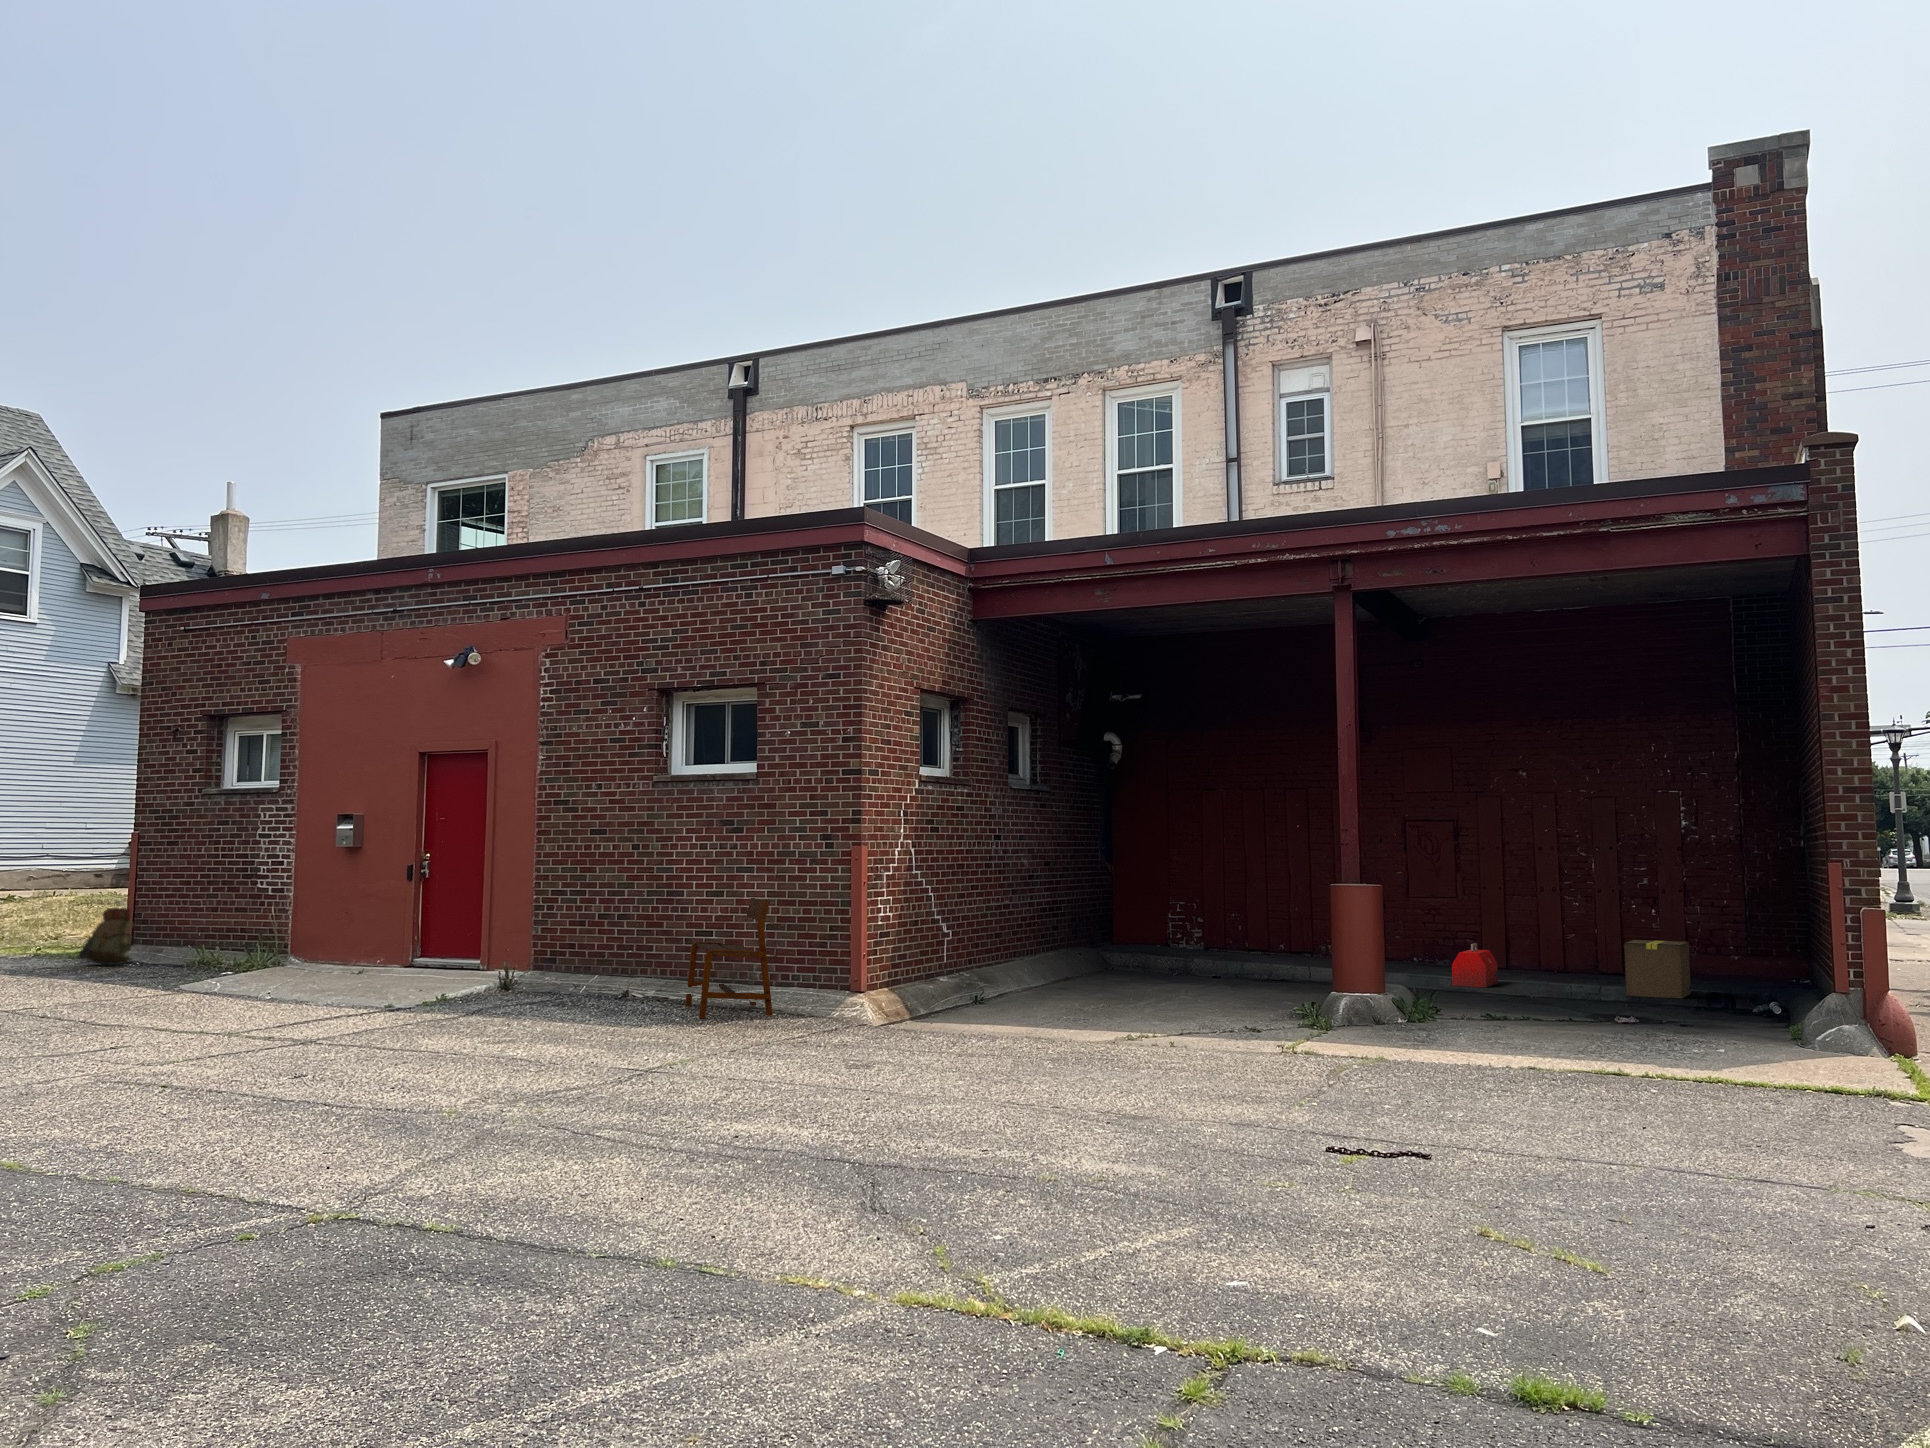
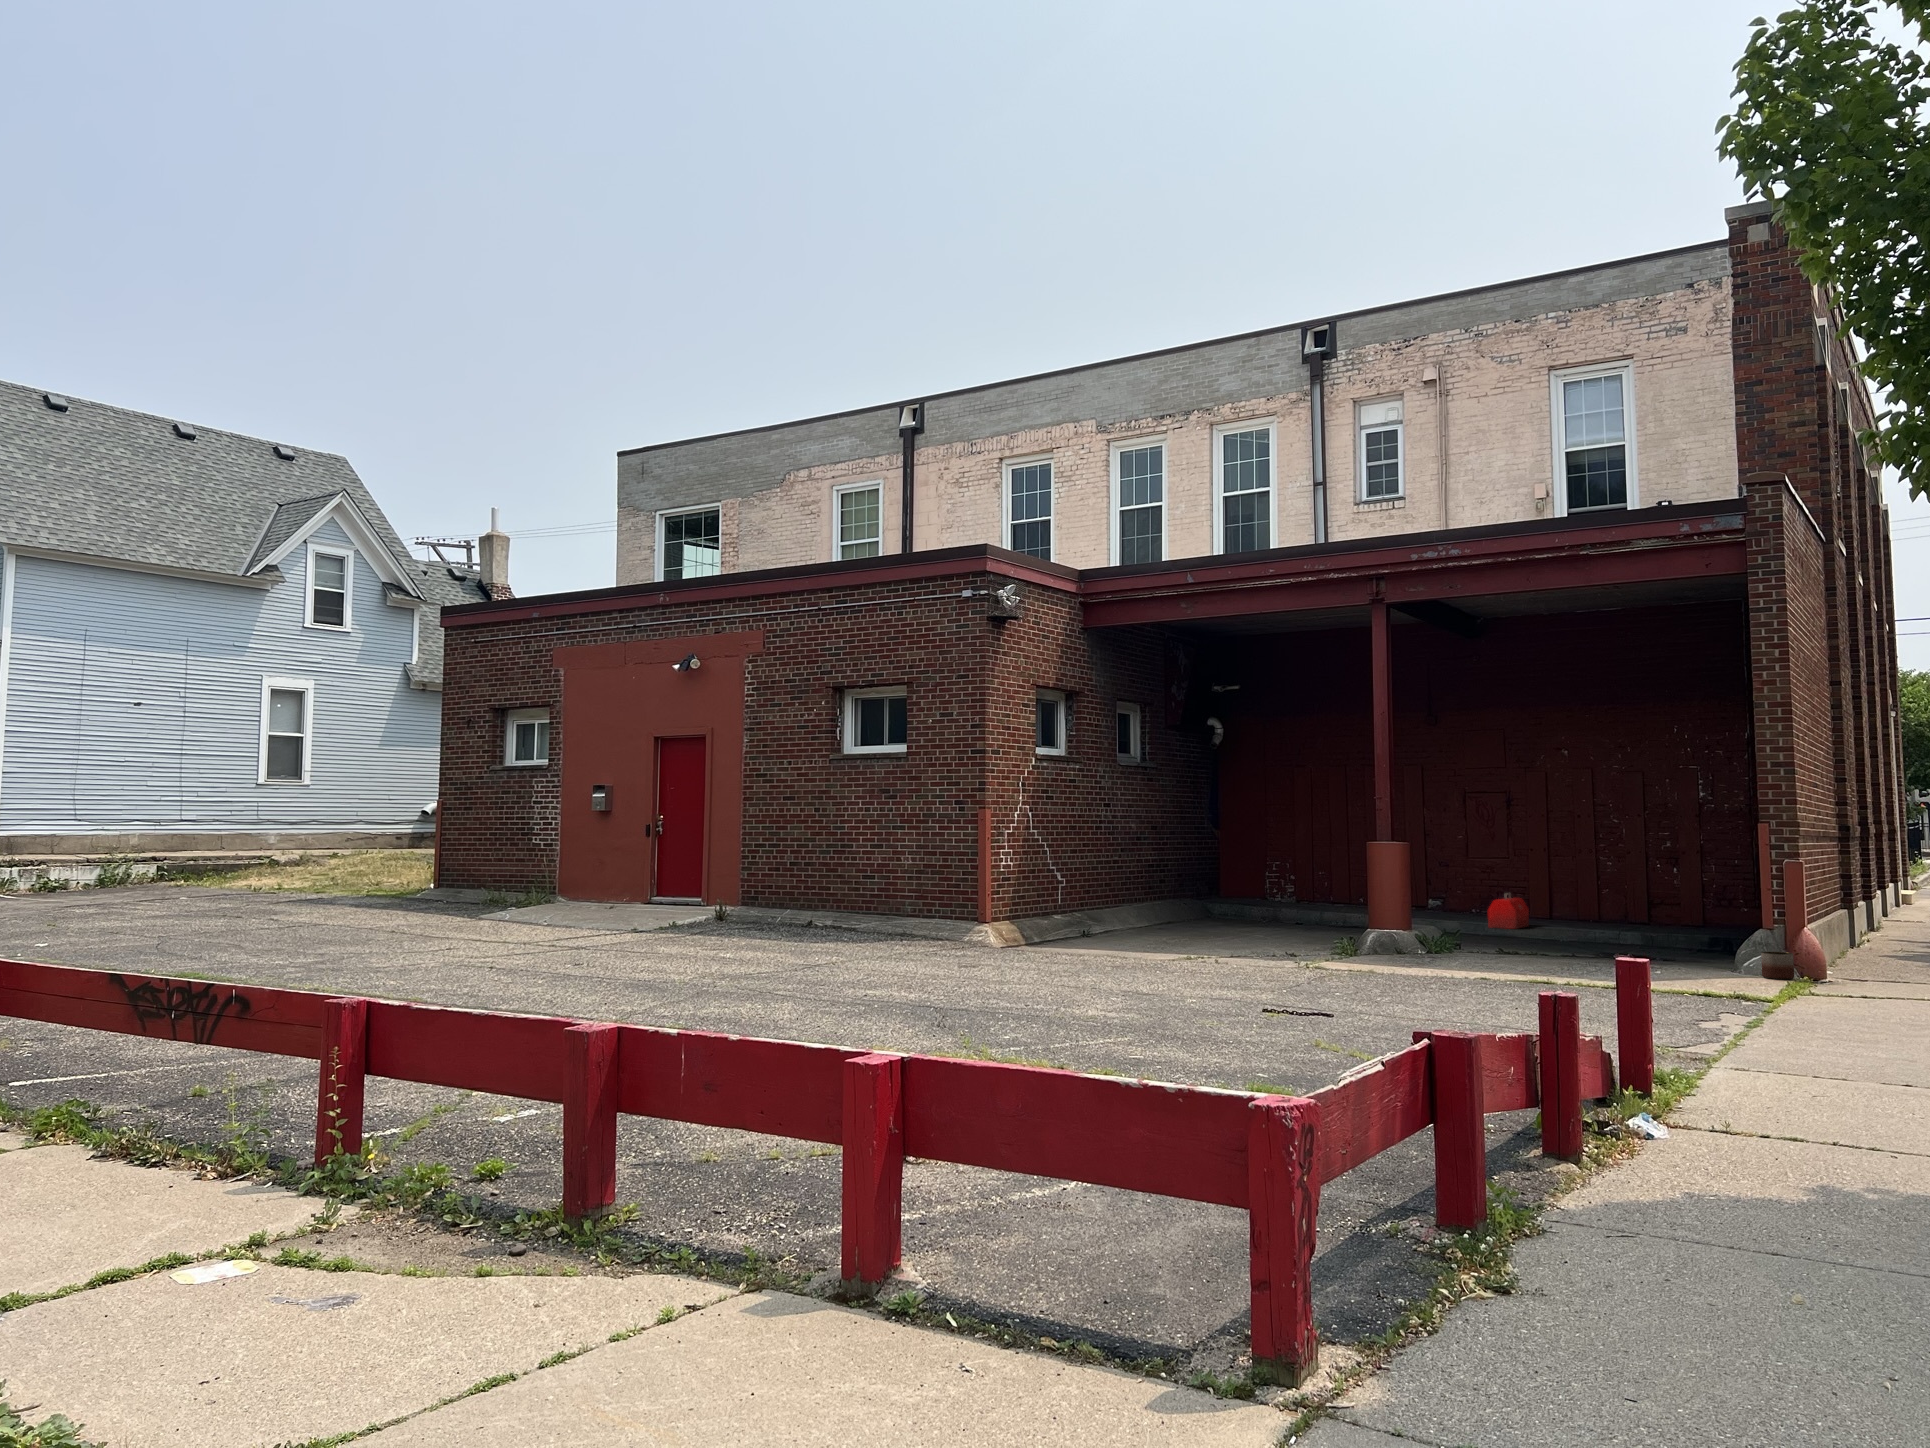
bench: present [685,898,773,1018] -> none [854,848,919,941]
backpack: present [79,908,136,965] -> none [400,857,444,901]
cardboard box: present [1624,940,1691,998] -> none [1631,890,1690,939]
planter: none [1838,1022,1879,1057] -> present [1761,952,1794,980]

